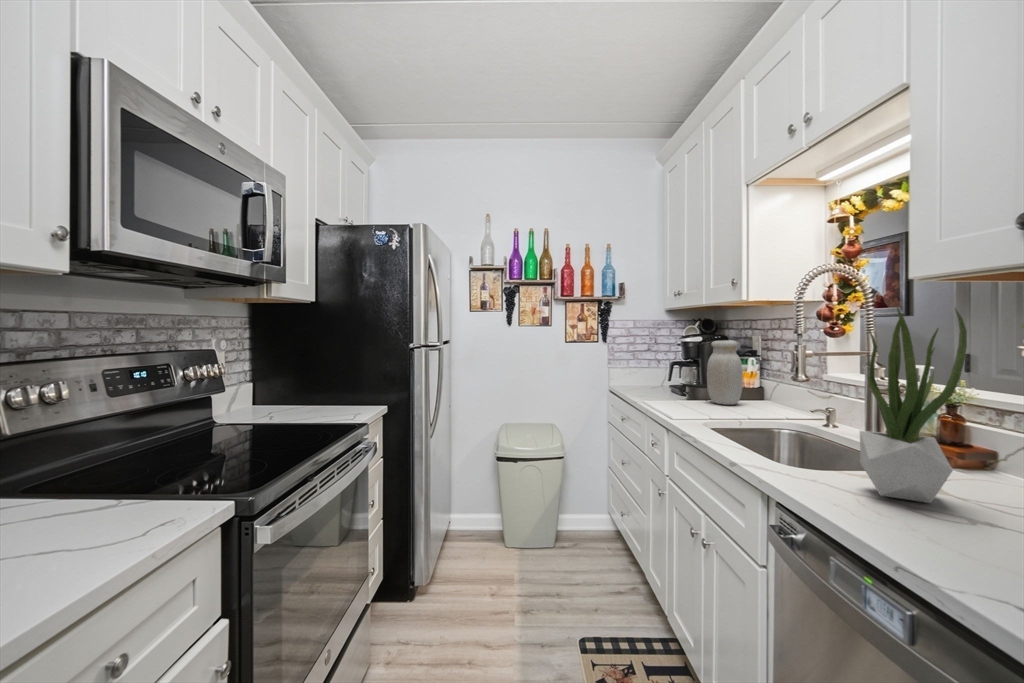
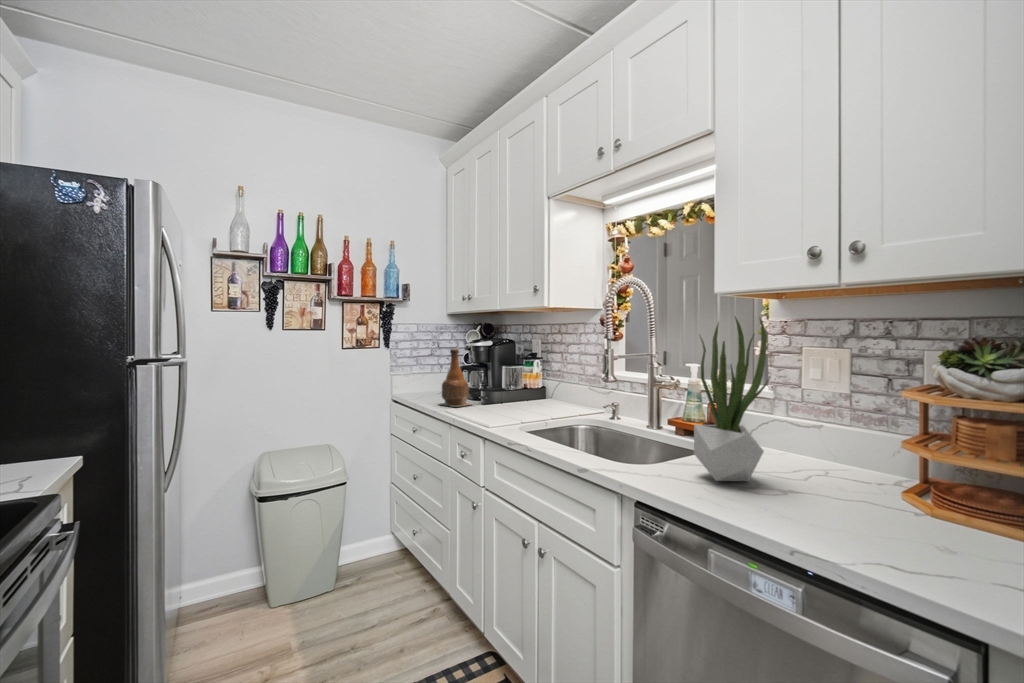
jar: present [707,340,743,405] -> none [503,345,535,406]
bottle: none [641,343,677,400] -> present [439,348,472,407]

